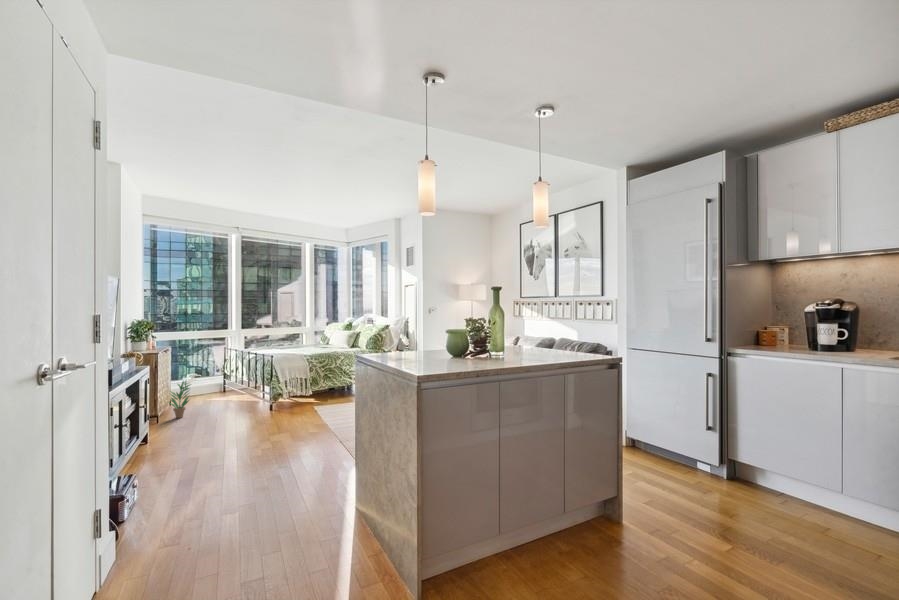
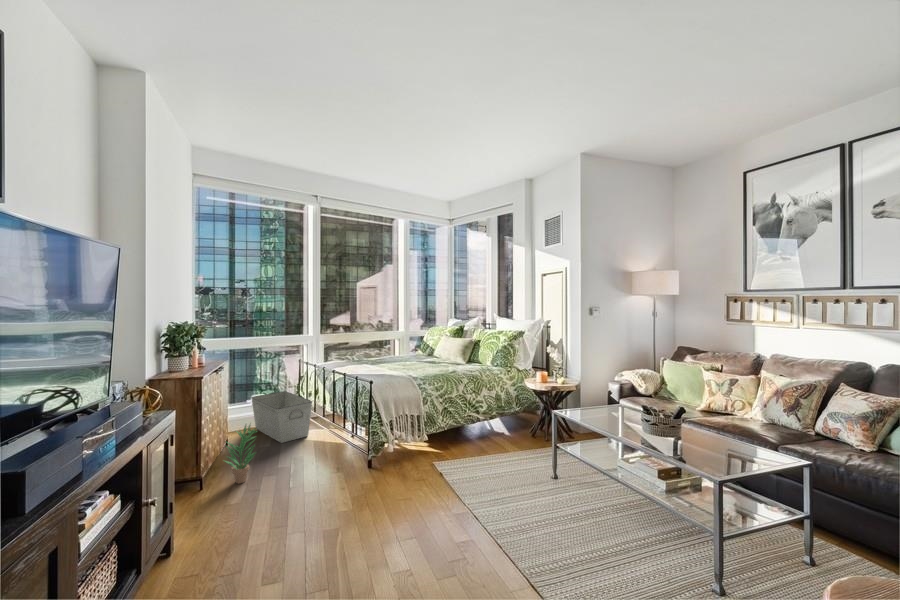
storage bin: none [187,371,233,402] -> present [251,391,312,443]

